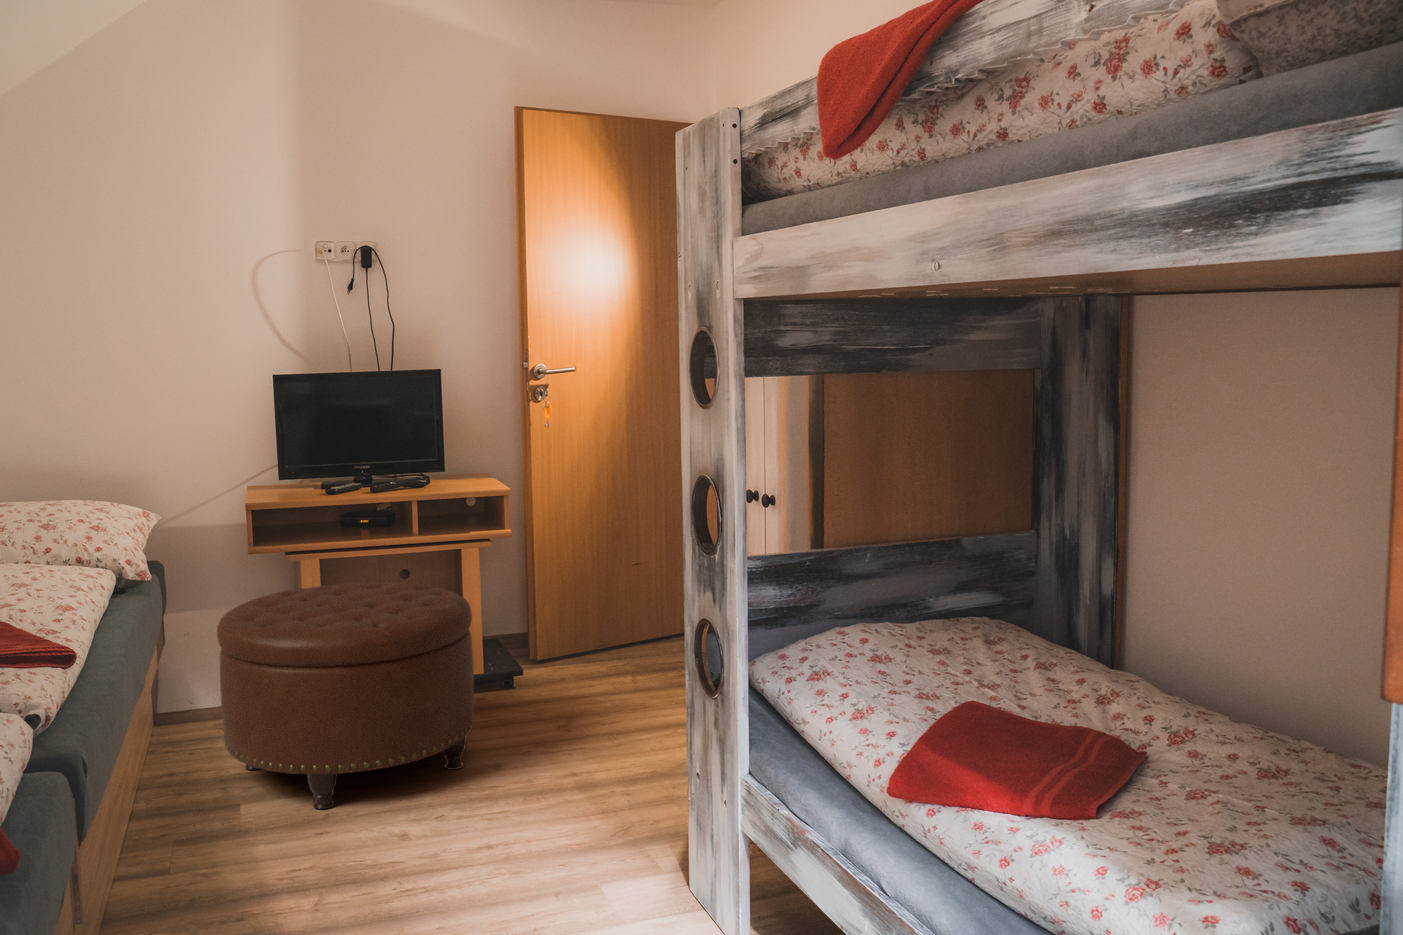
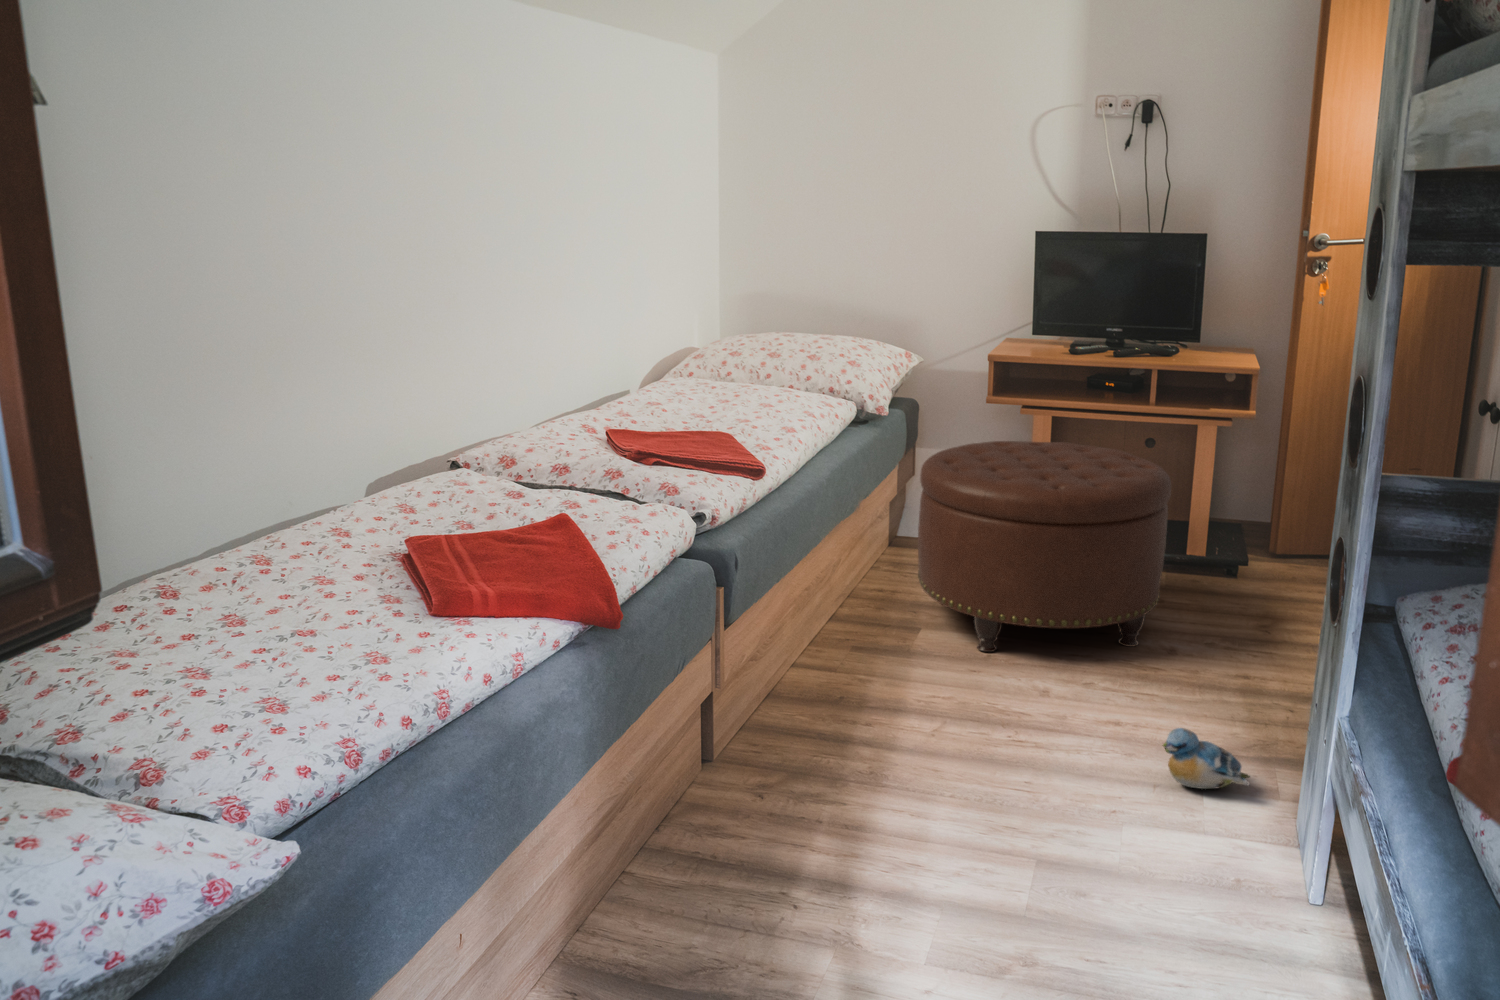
plush toy: none [545,820,620,873] -> present [1163,728,1250,789]

